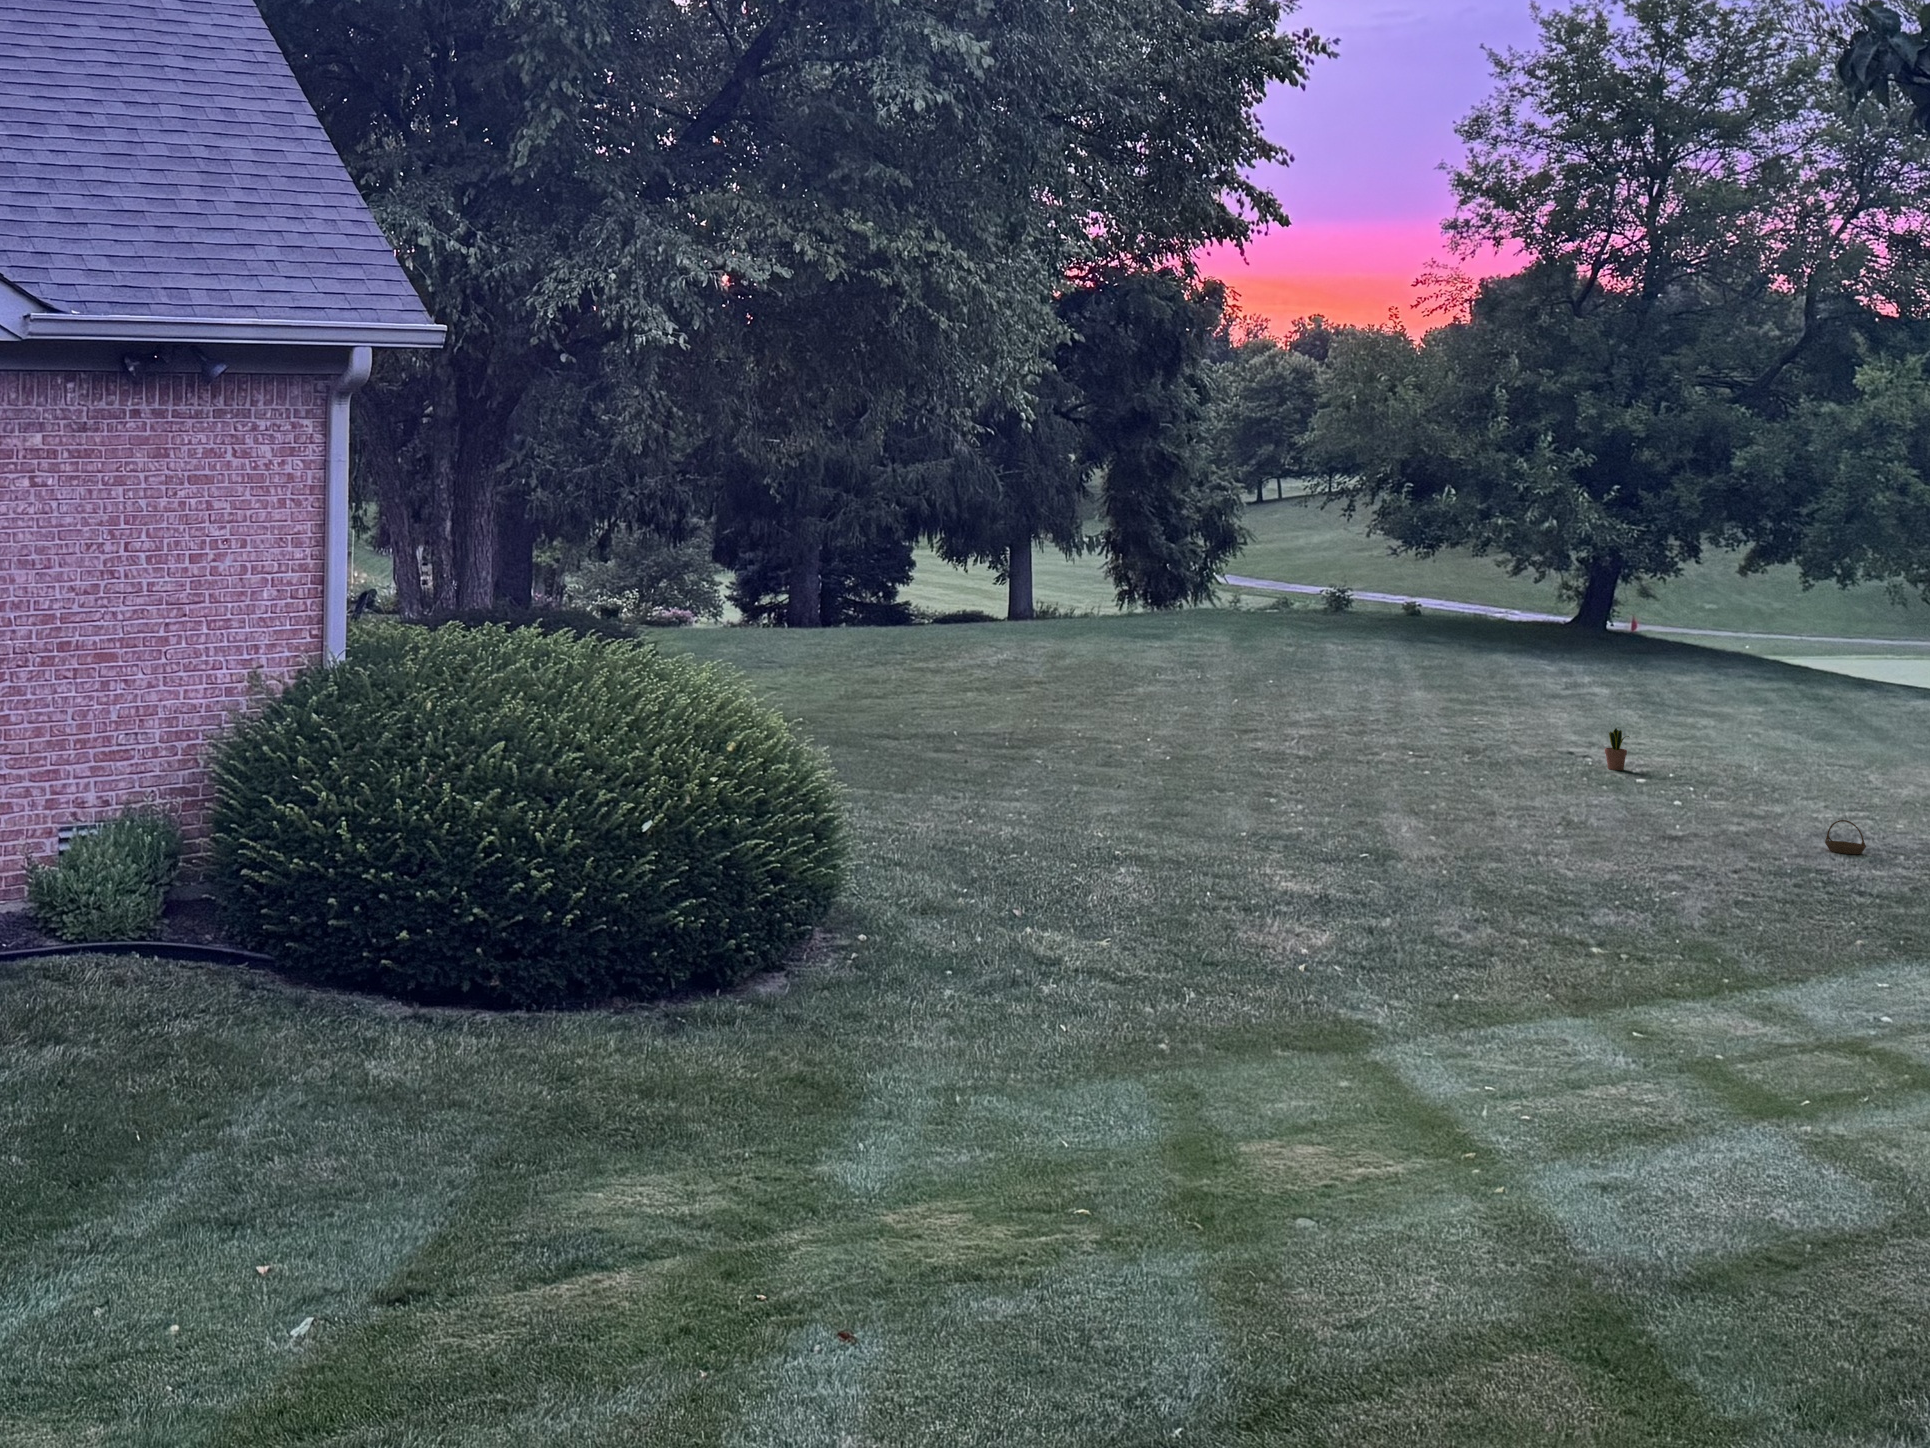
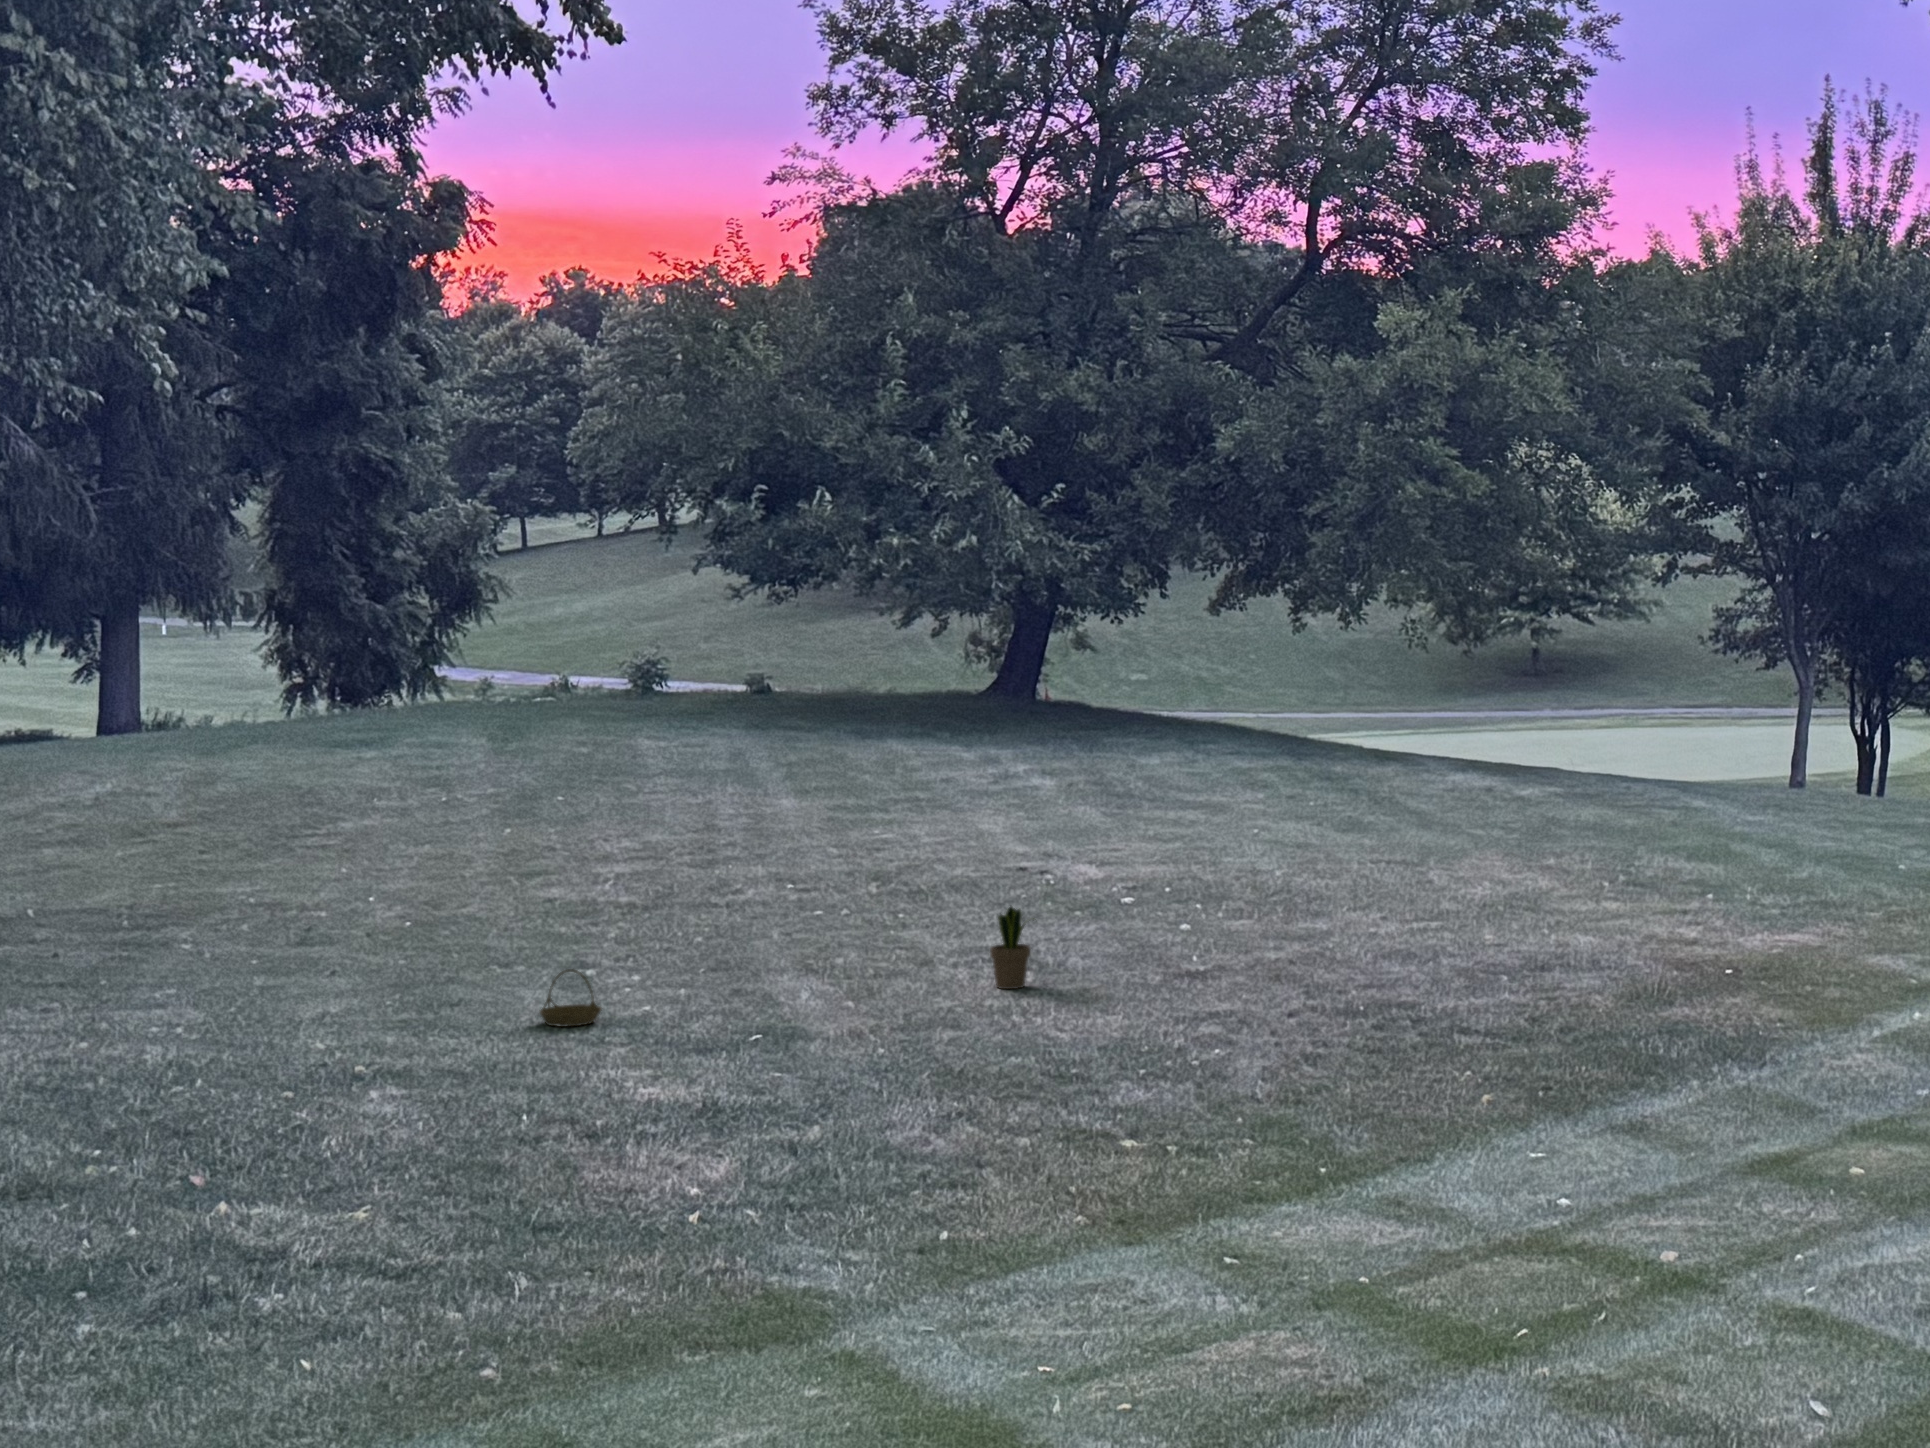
basket: present [1825,820,1866,854] -> present [540,969,602,1026]

